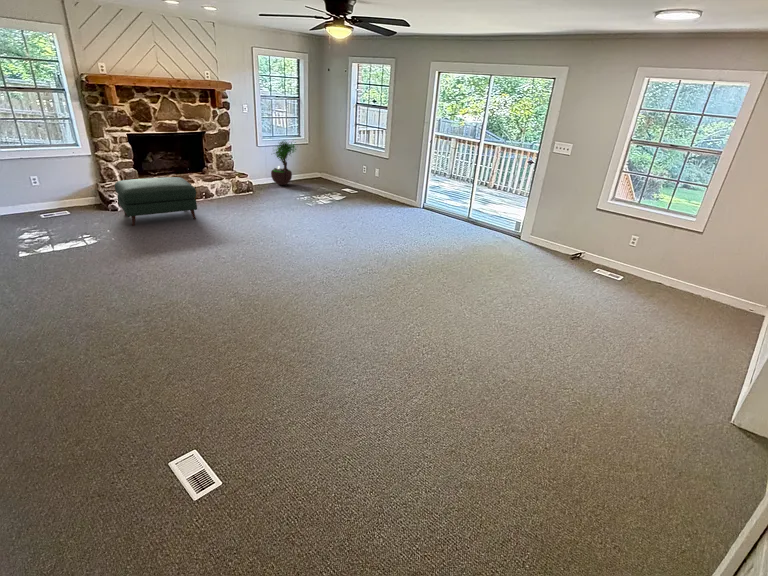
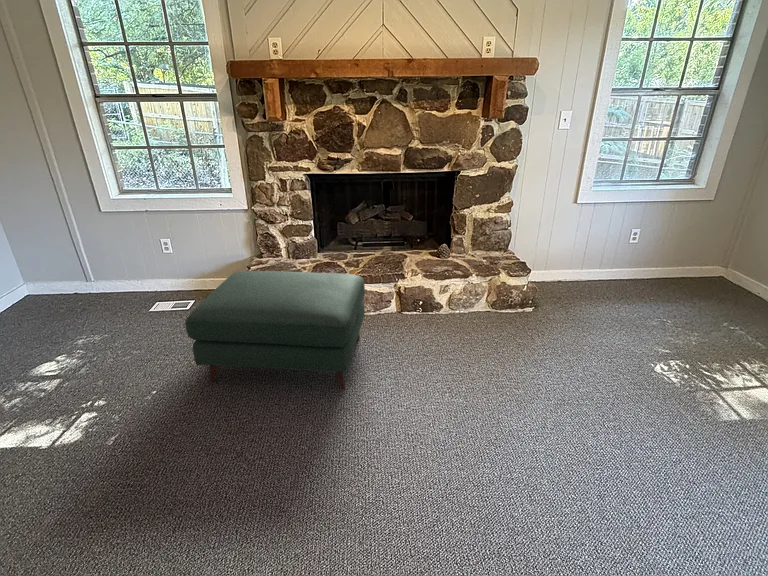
potted tree: present [271,141,296,185] -> none [592,185,683,292]

